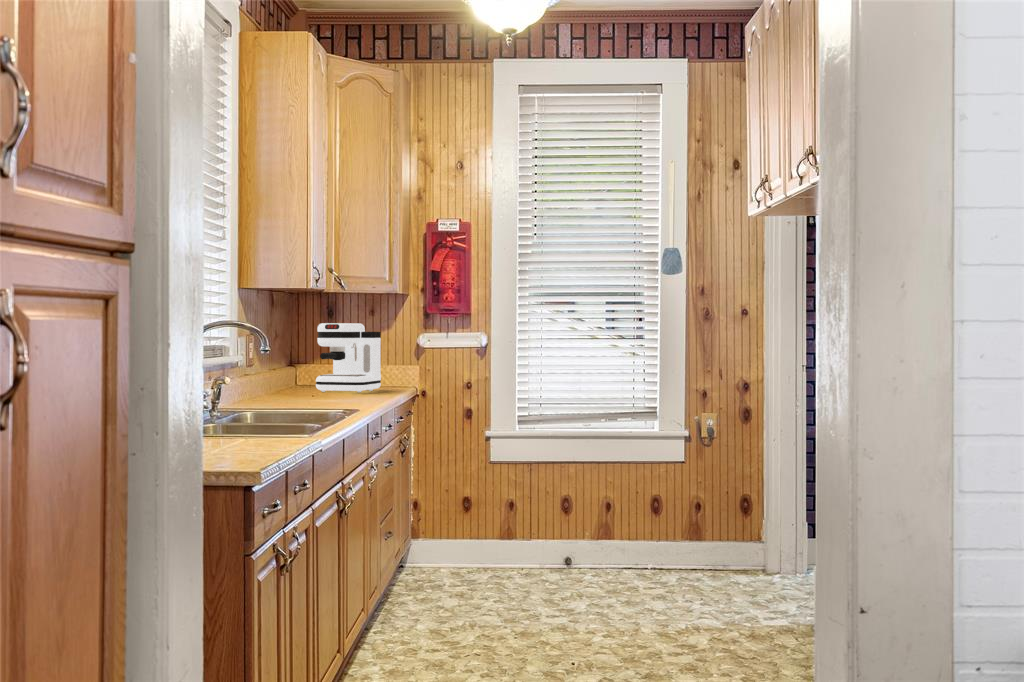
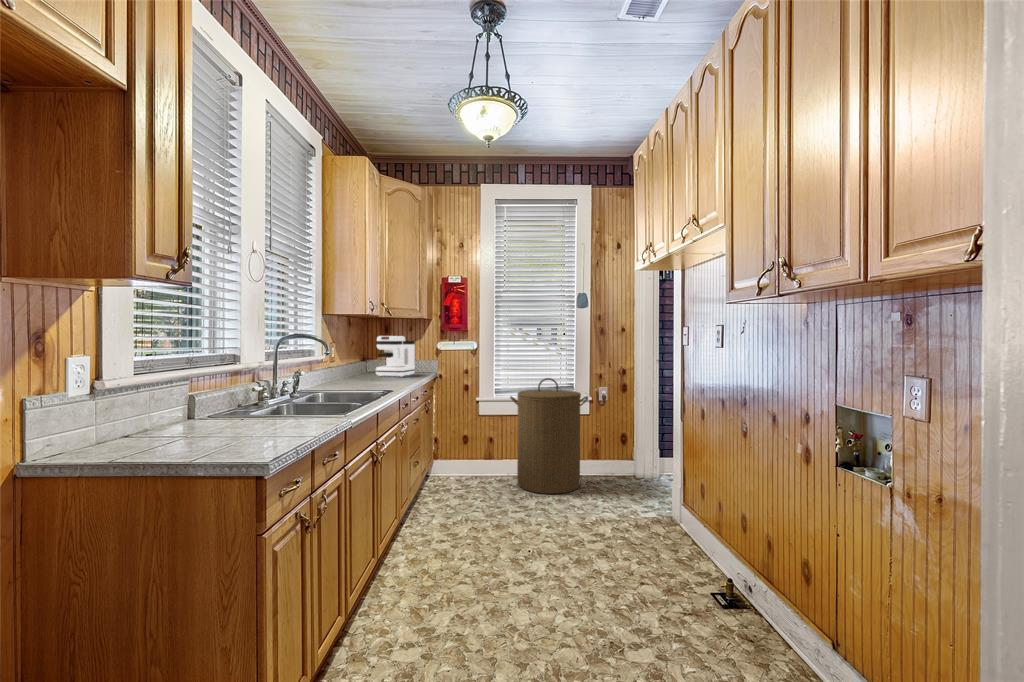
laundry hamper: none [544,396,680,592] -> present [510,378,588,494]

